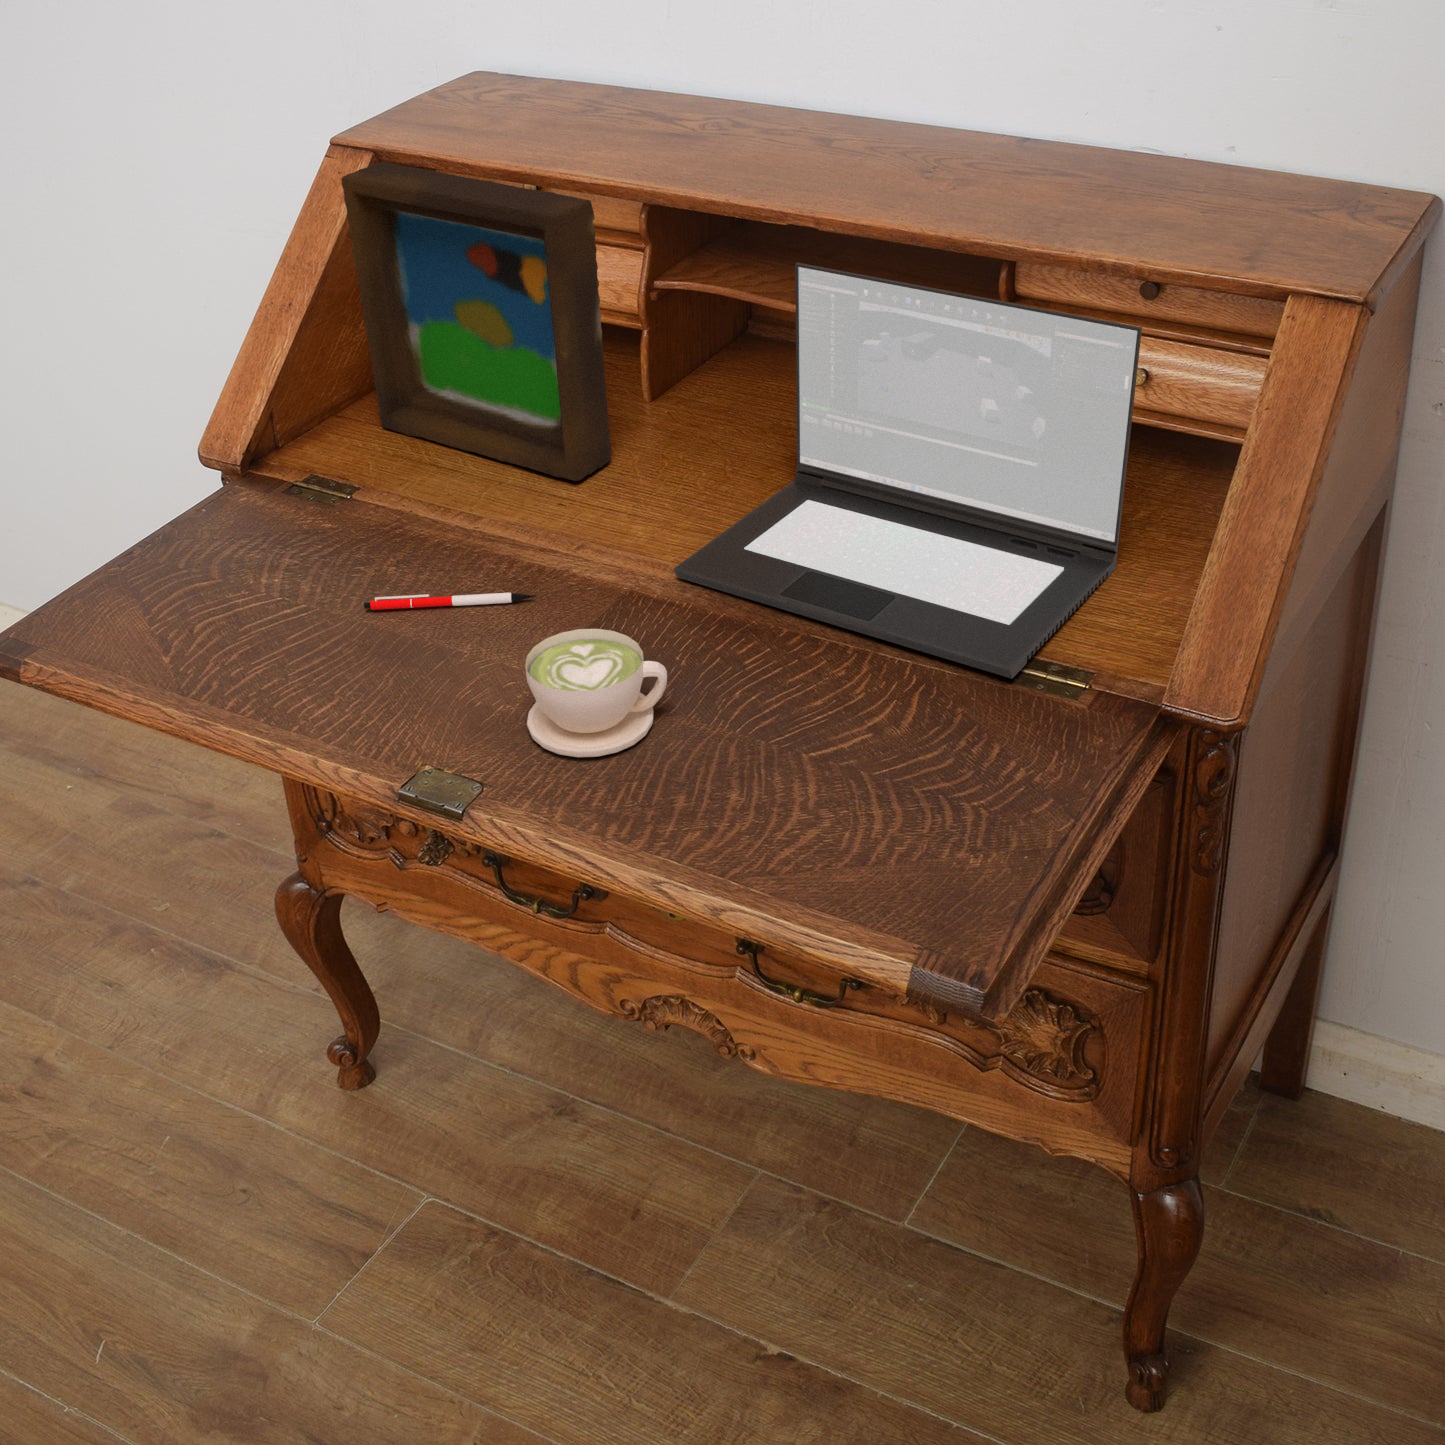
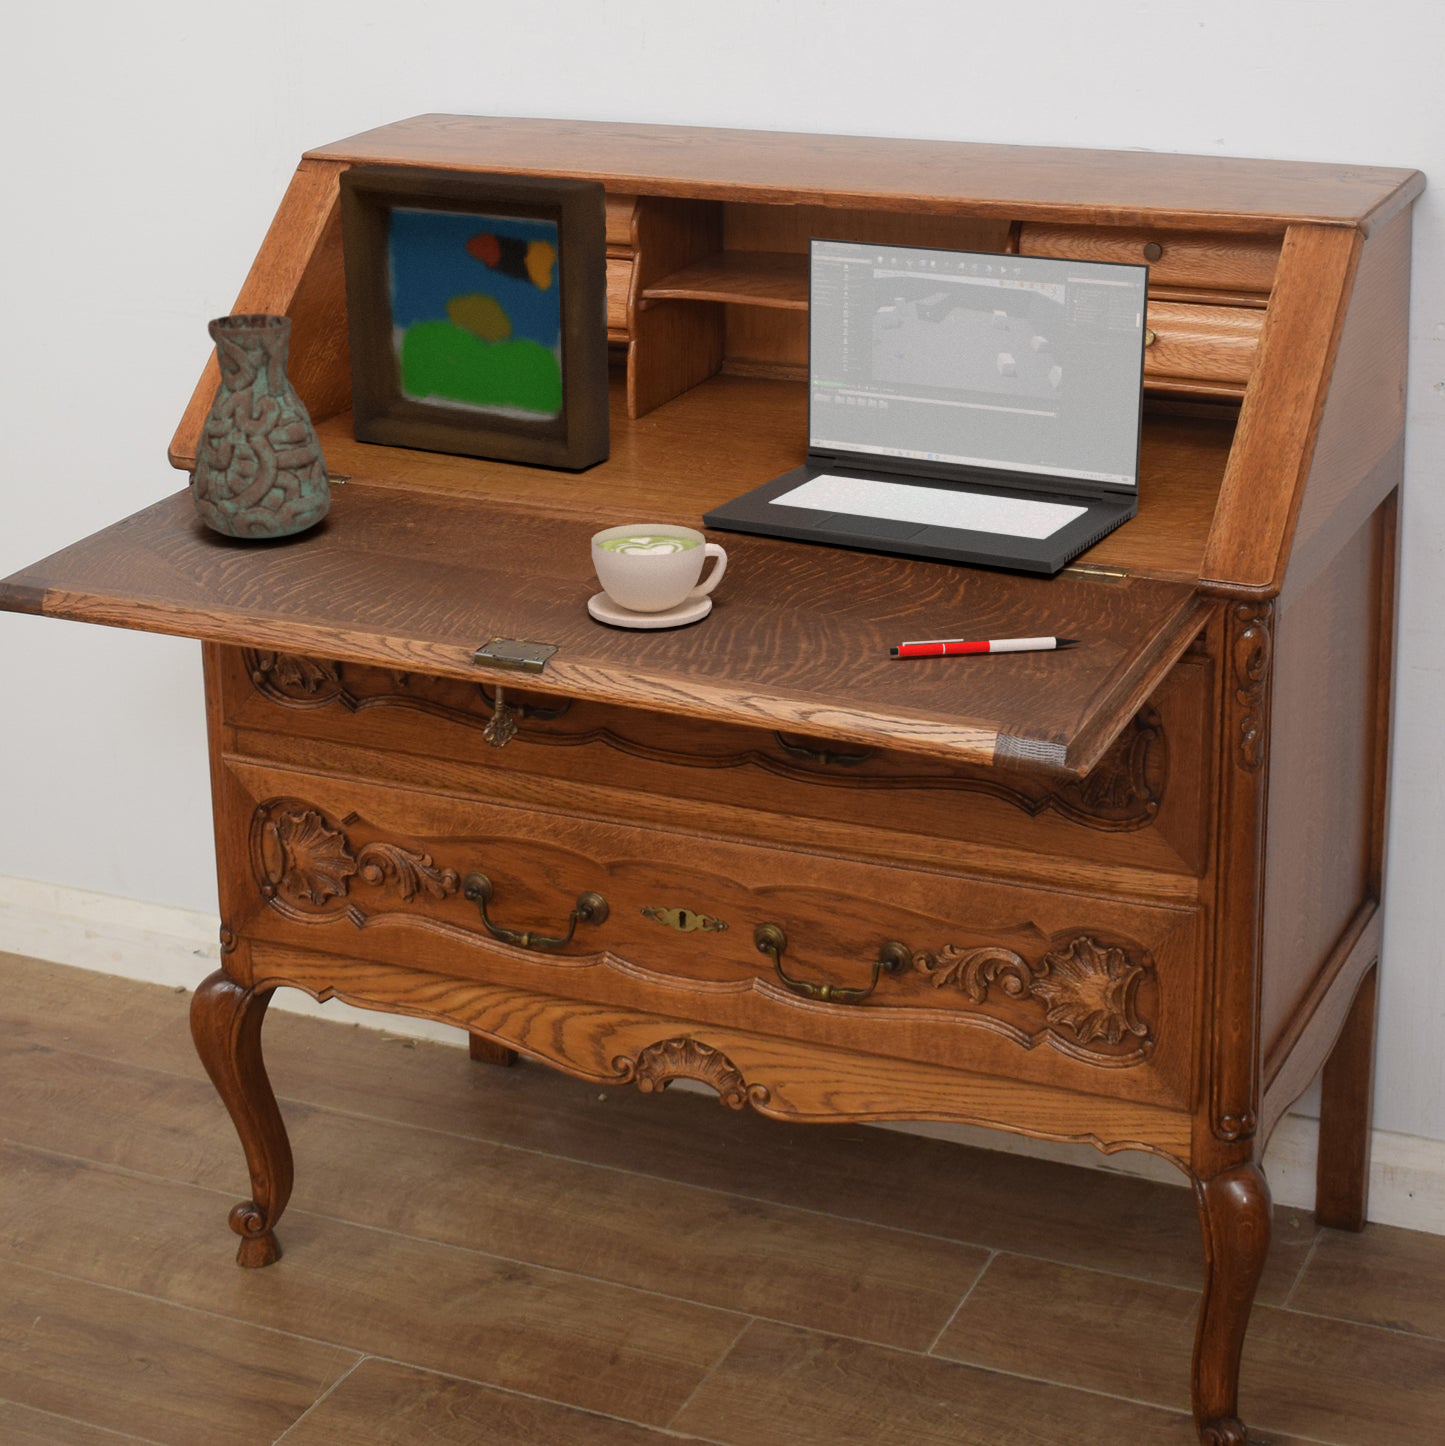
decorative vase: none [172,363,318,589] -> present [193,313,331,538]
pen: present [364,593,536,610] -> present [890,637,1081,656]

